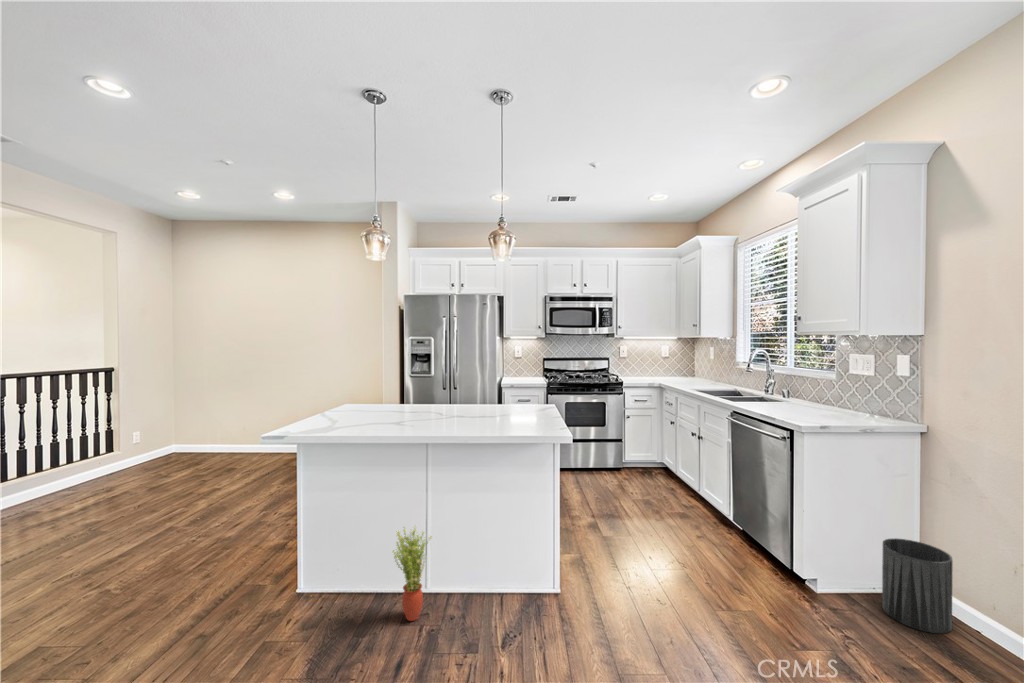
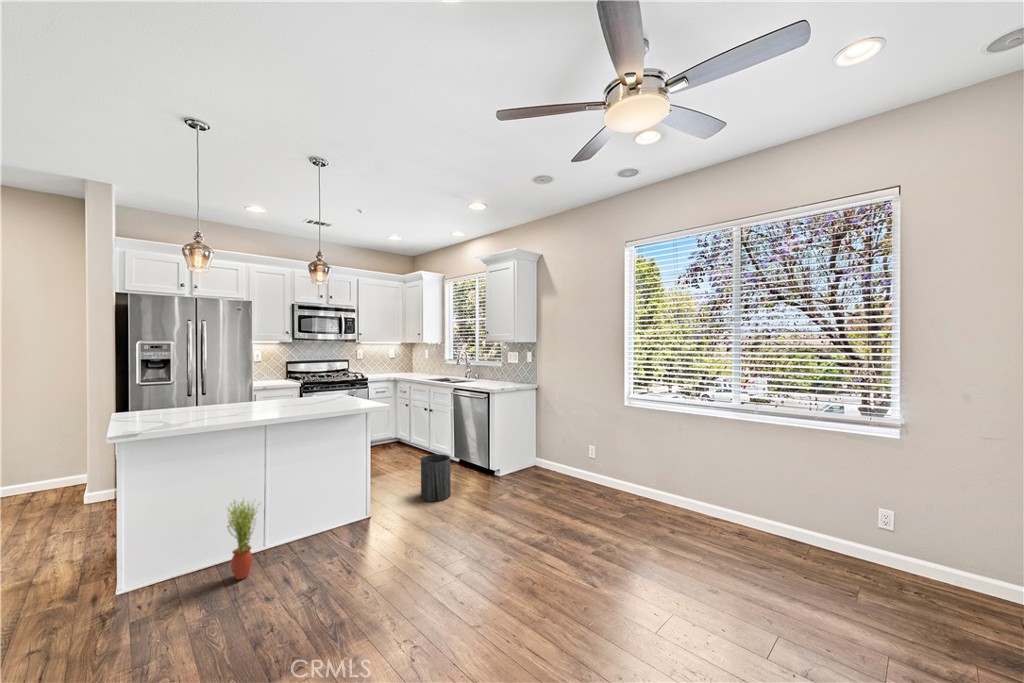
trash can: present [882,539,952,633] -> present [421,454,451,502]

